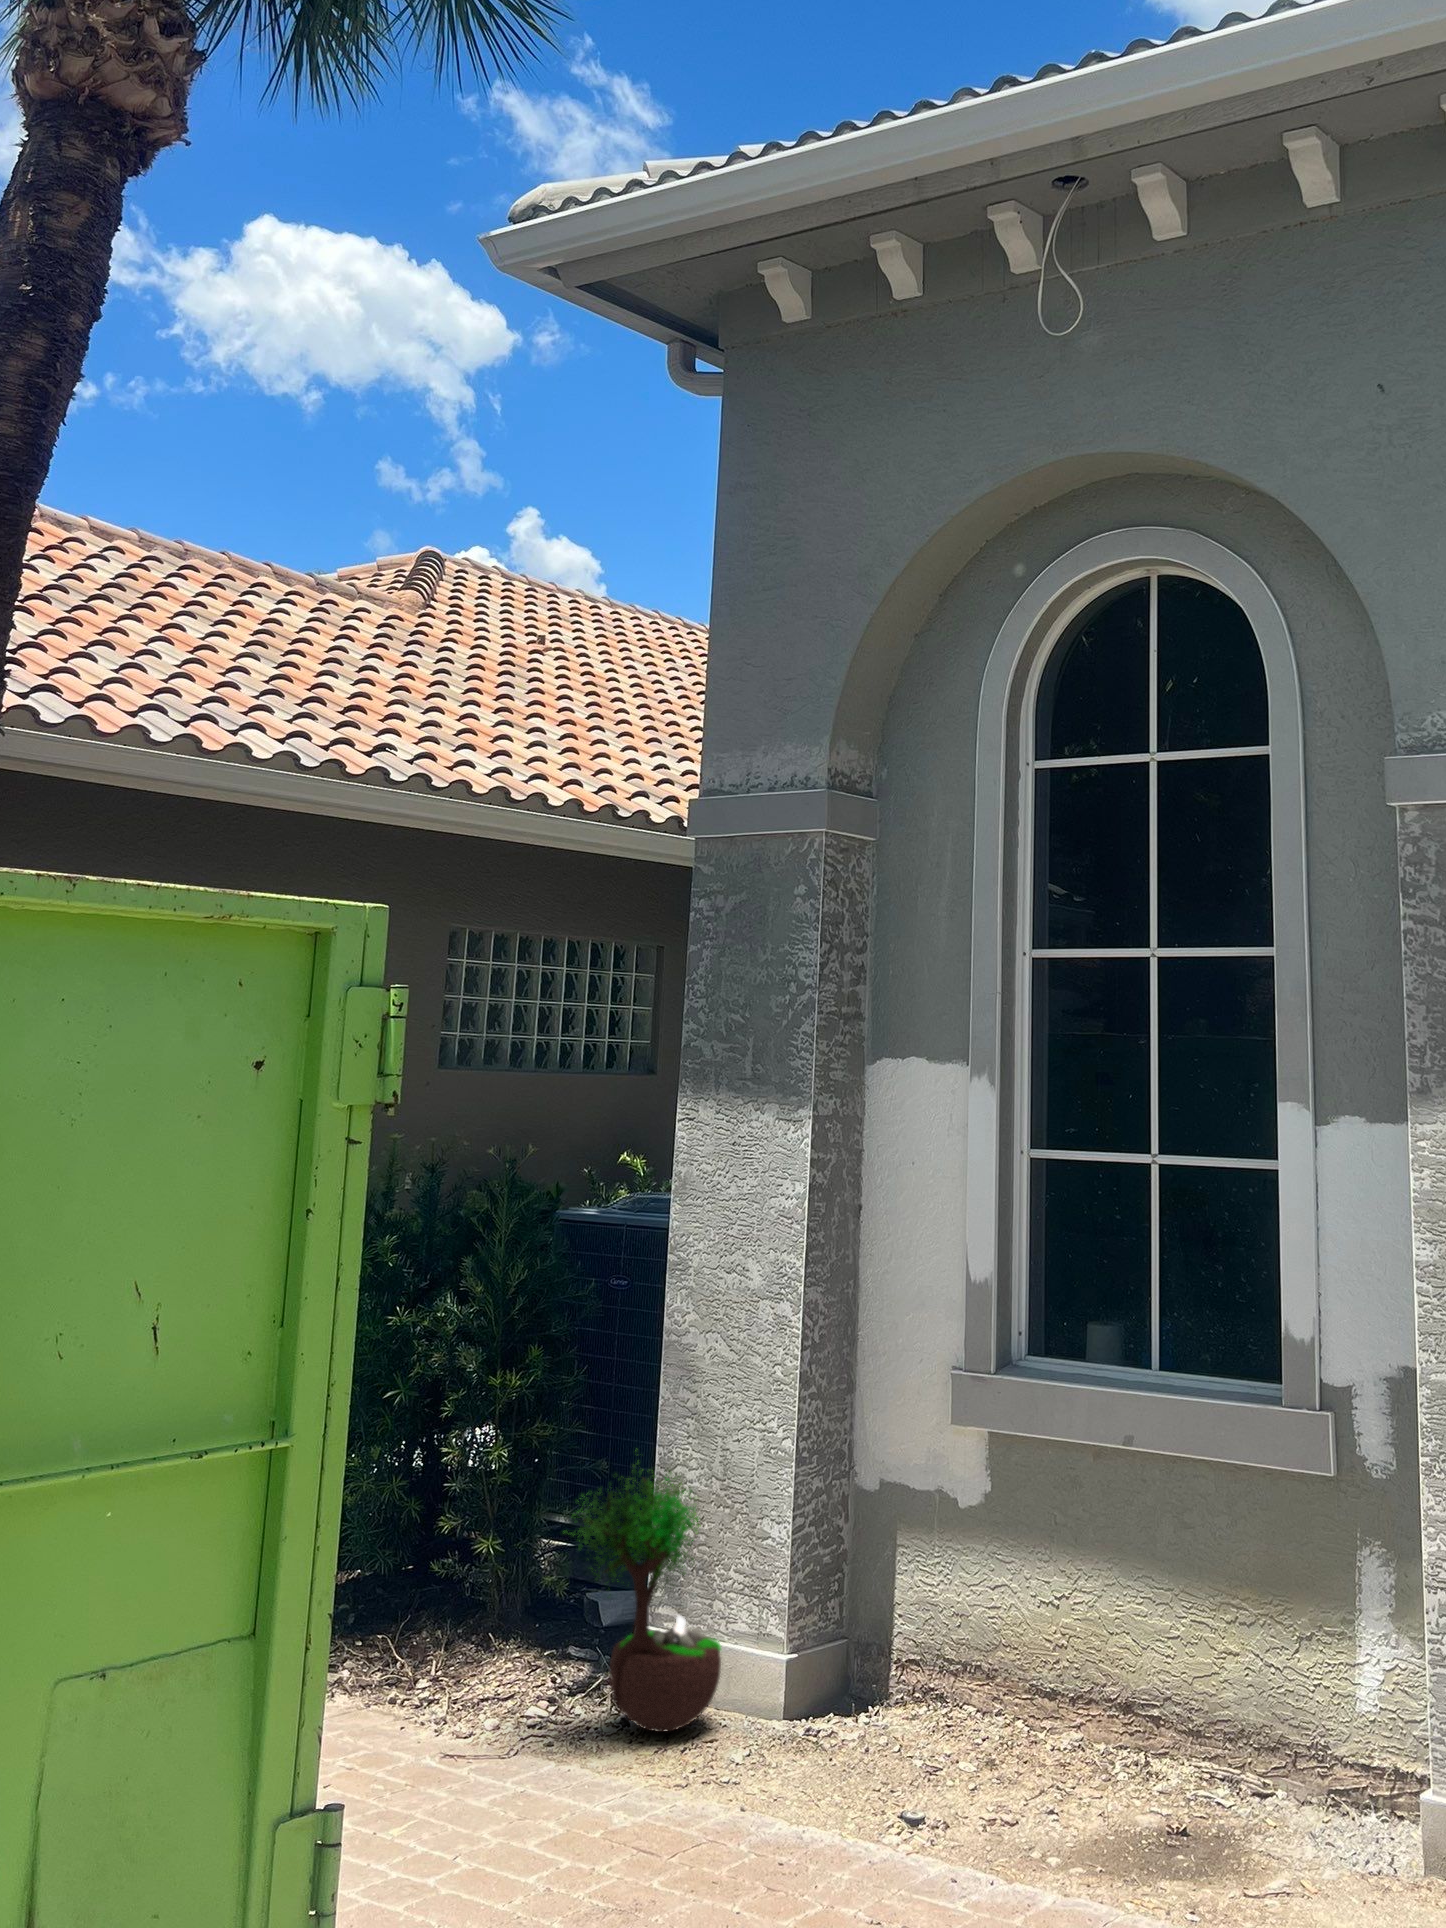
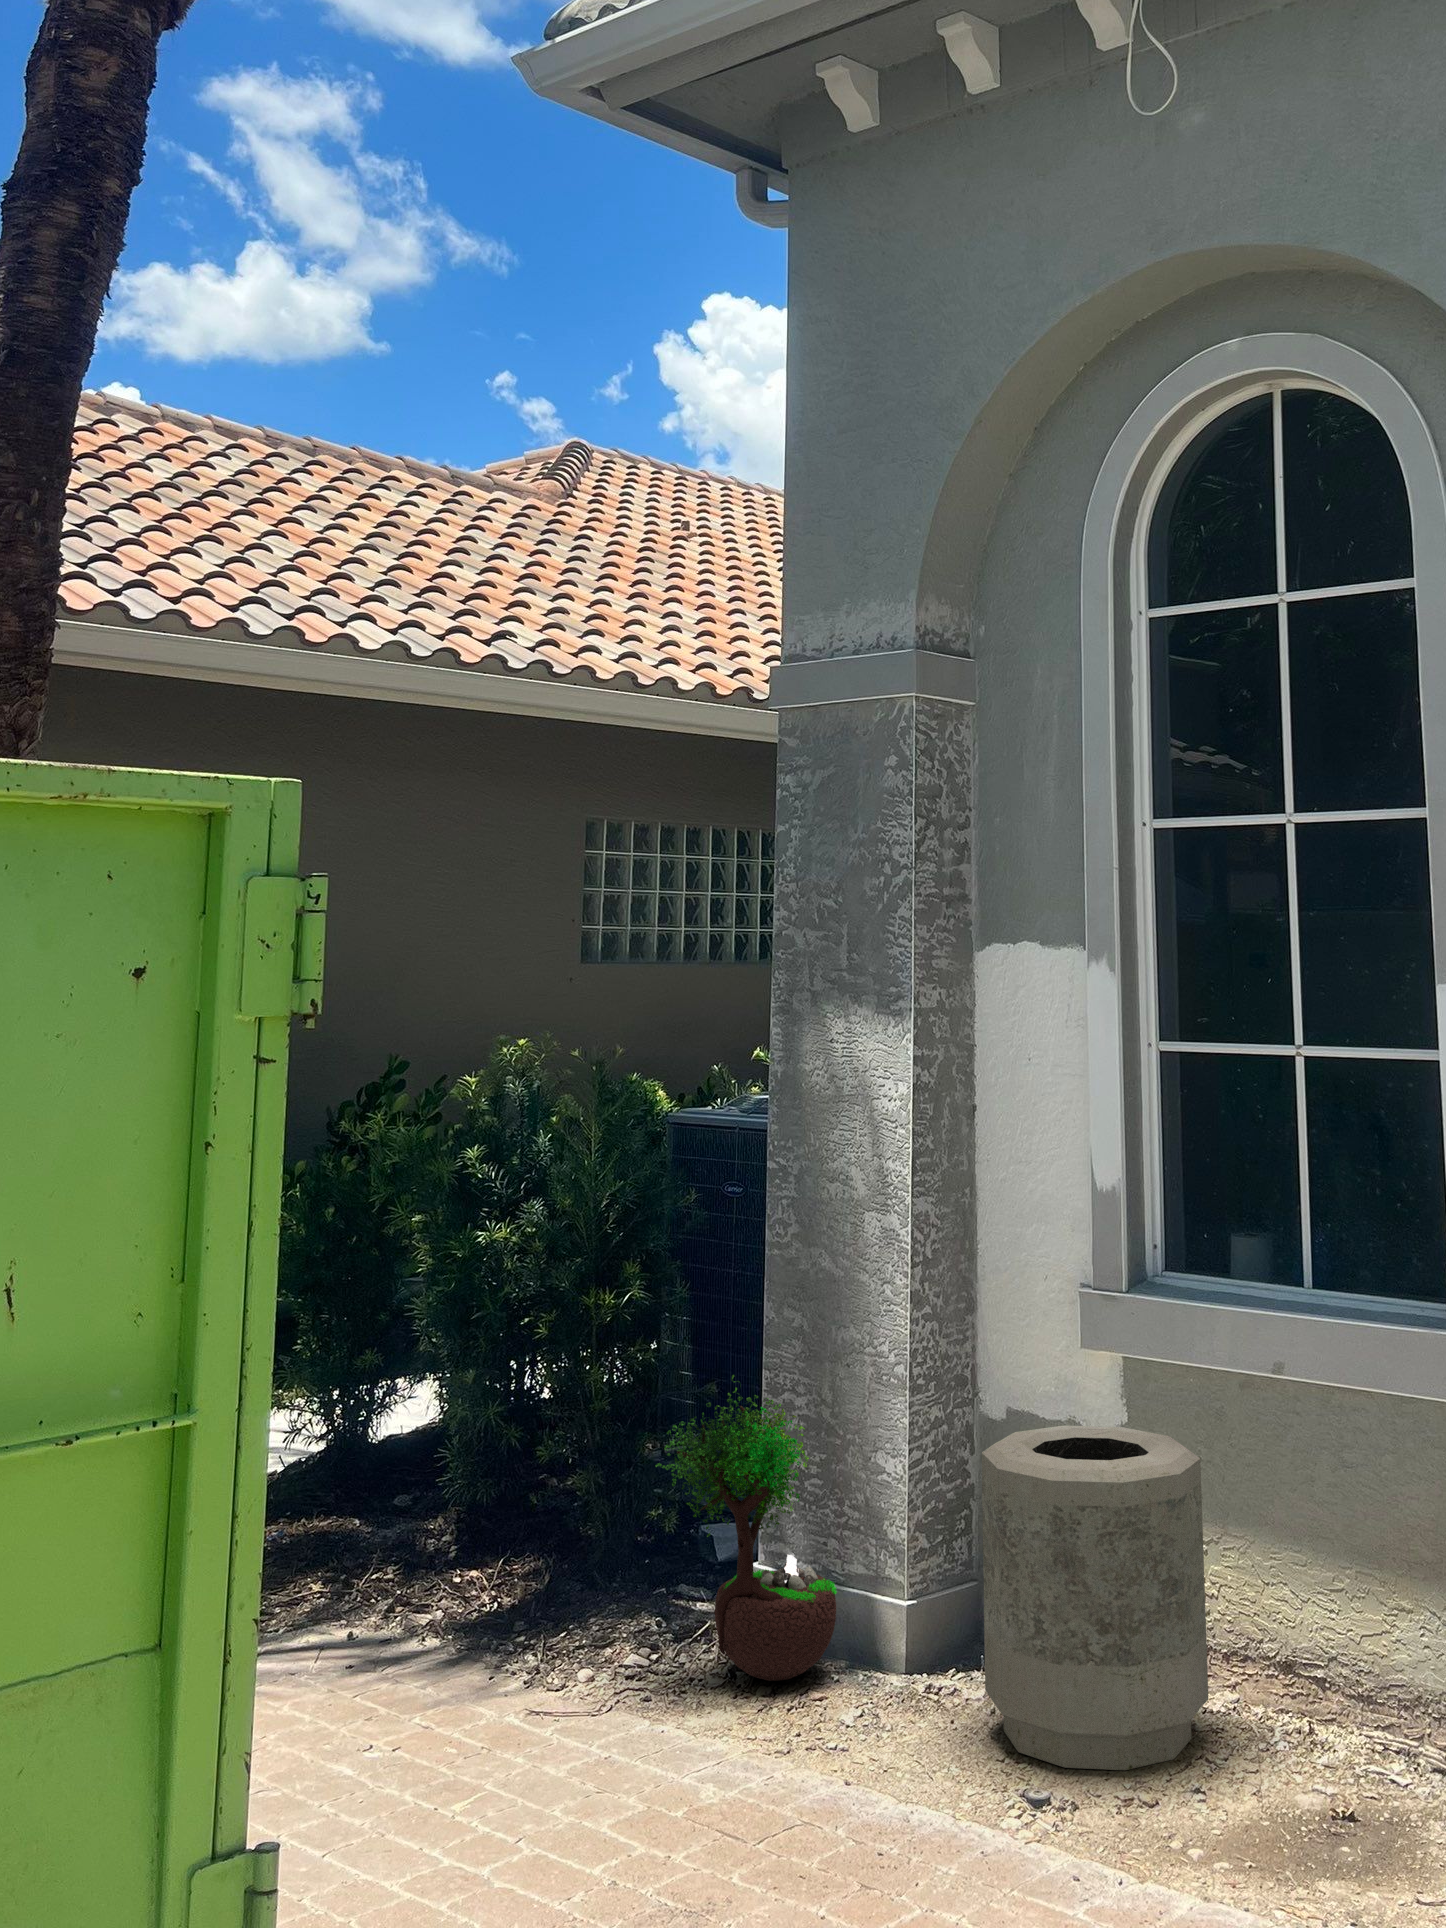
trash can: none [861,1493,1059,1799] -> present [982,1426,1208,1770]

